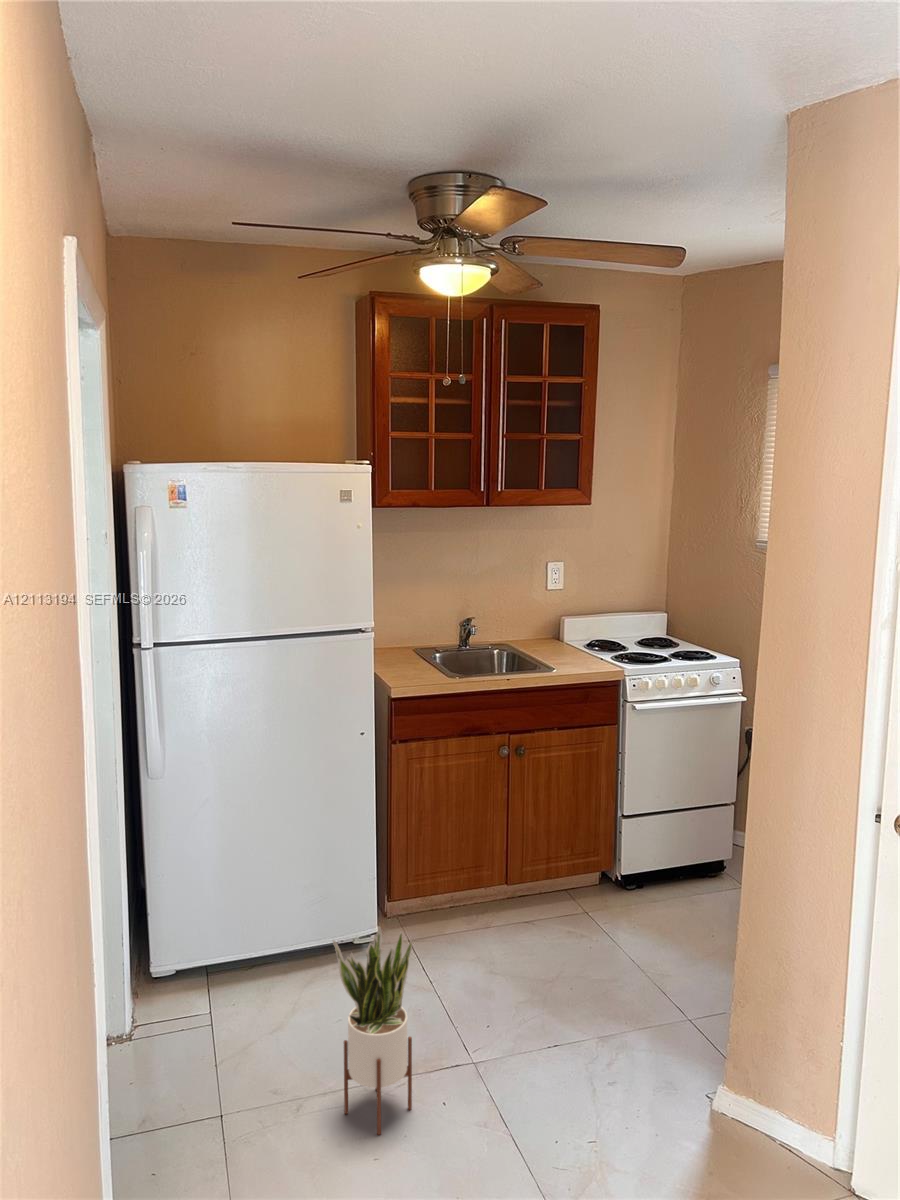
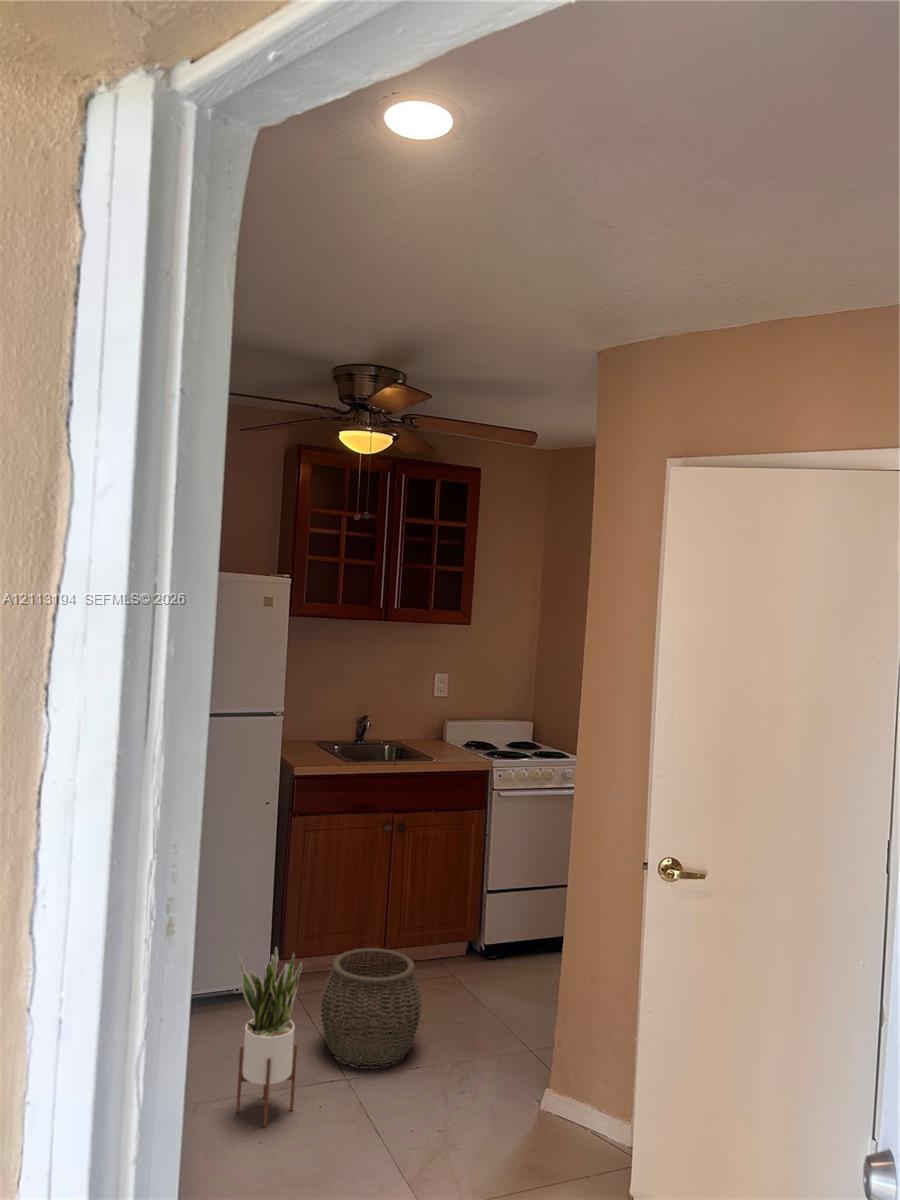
woven basket: none [437,901,558,1045] -> present [321,948,422,1066]

